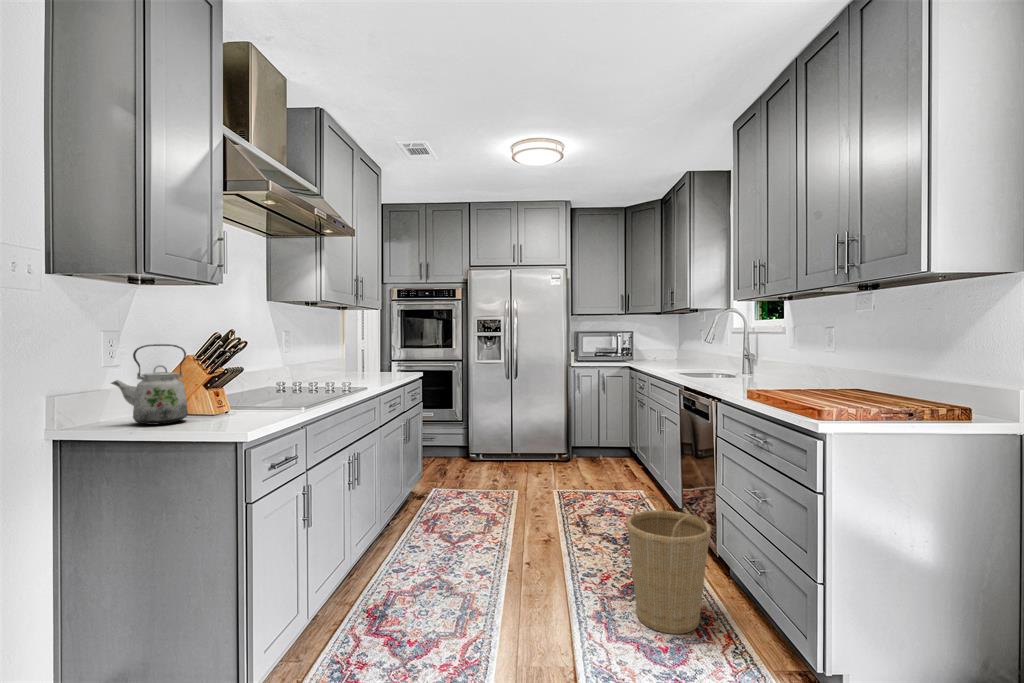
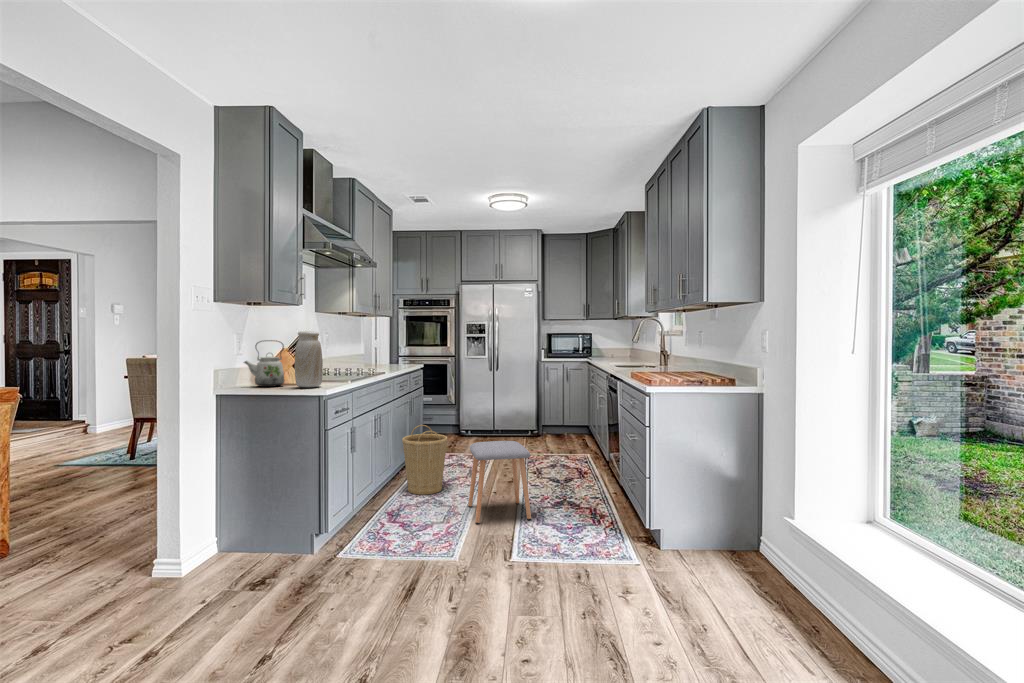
vase: none [198,329,250,427] -> present [295,331,323,388]
stool: none [491,495,594,637] -> present [468,441,531,524]
basket: present [627,496,711,634] -> present [402,425,447,495]

